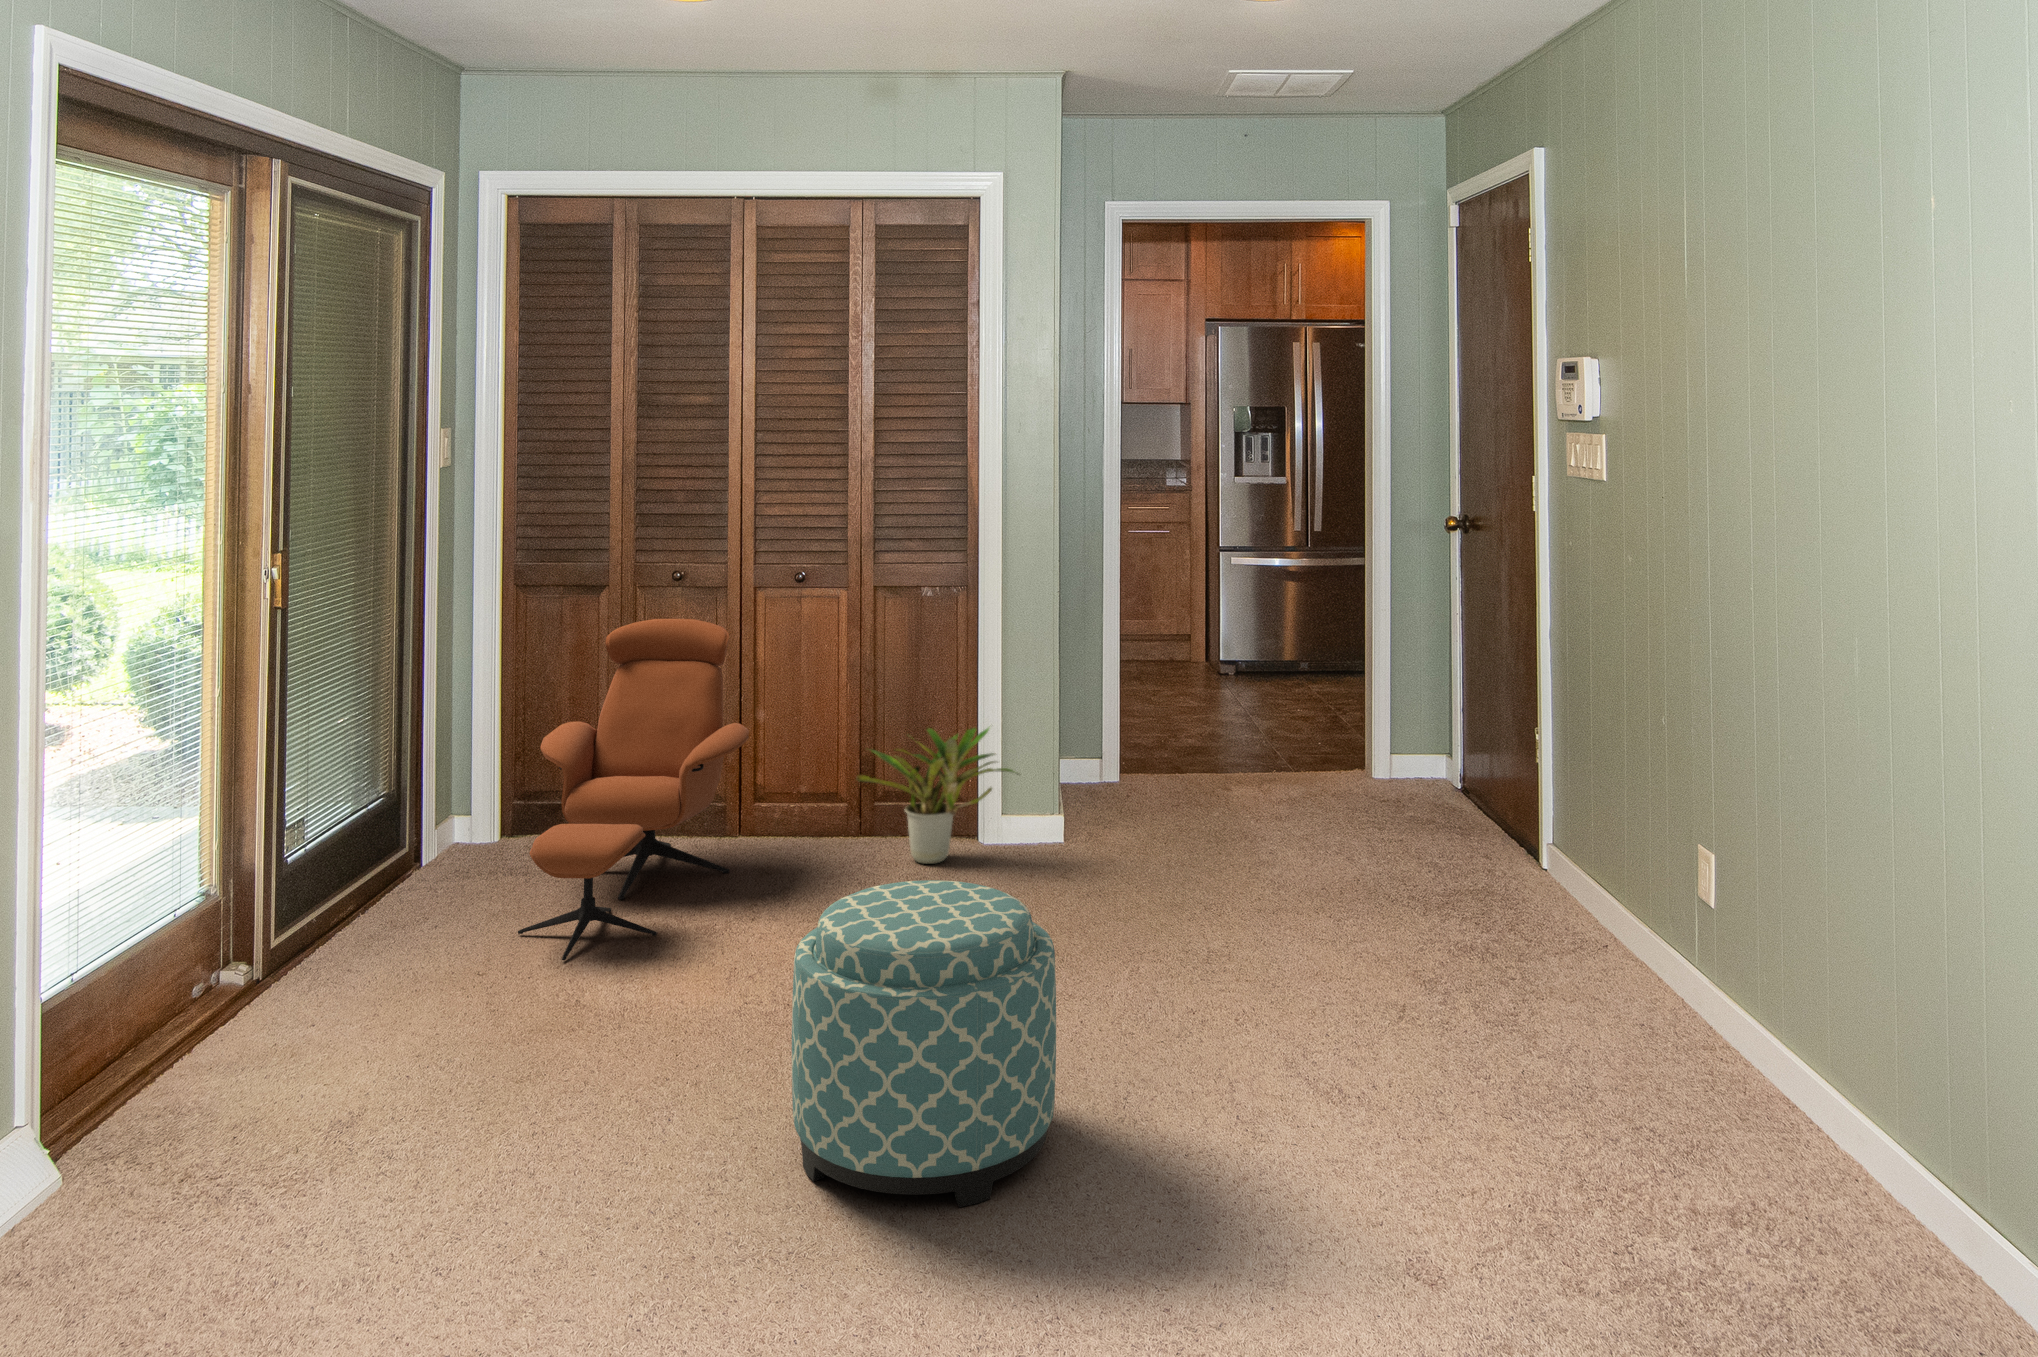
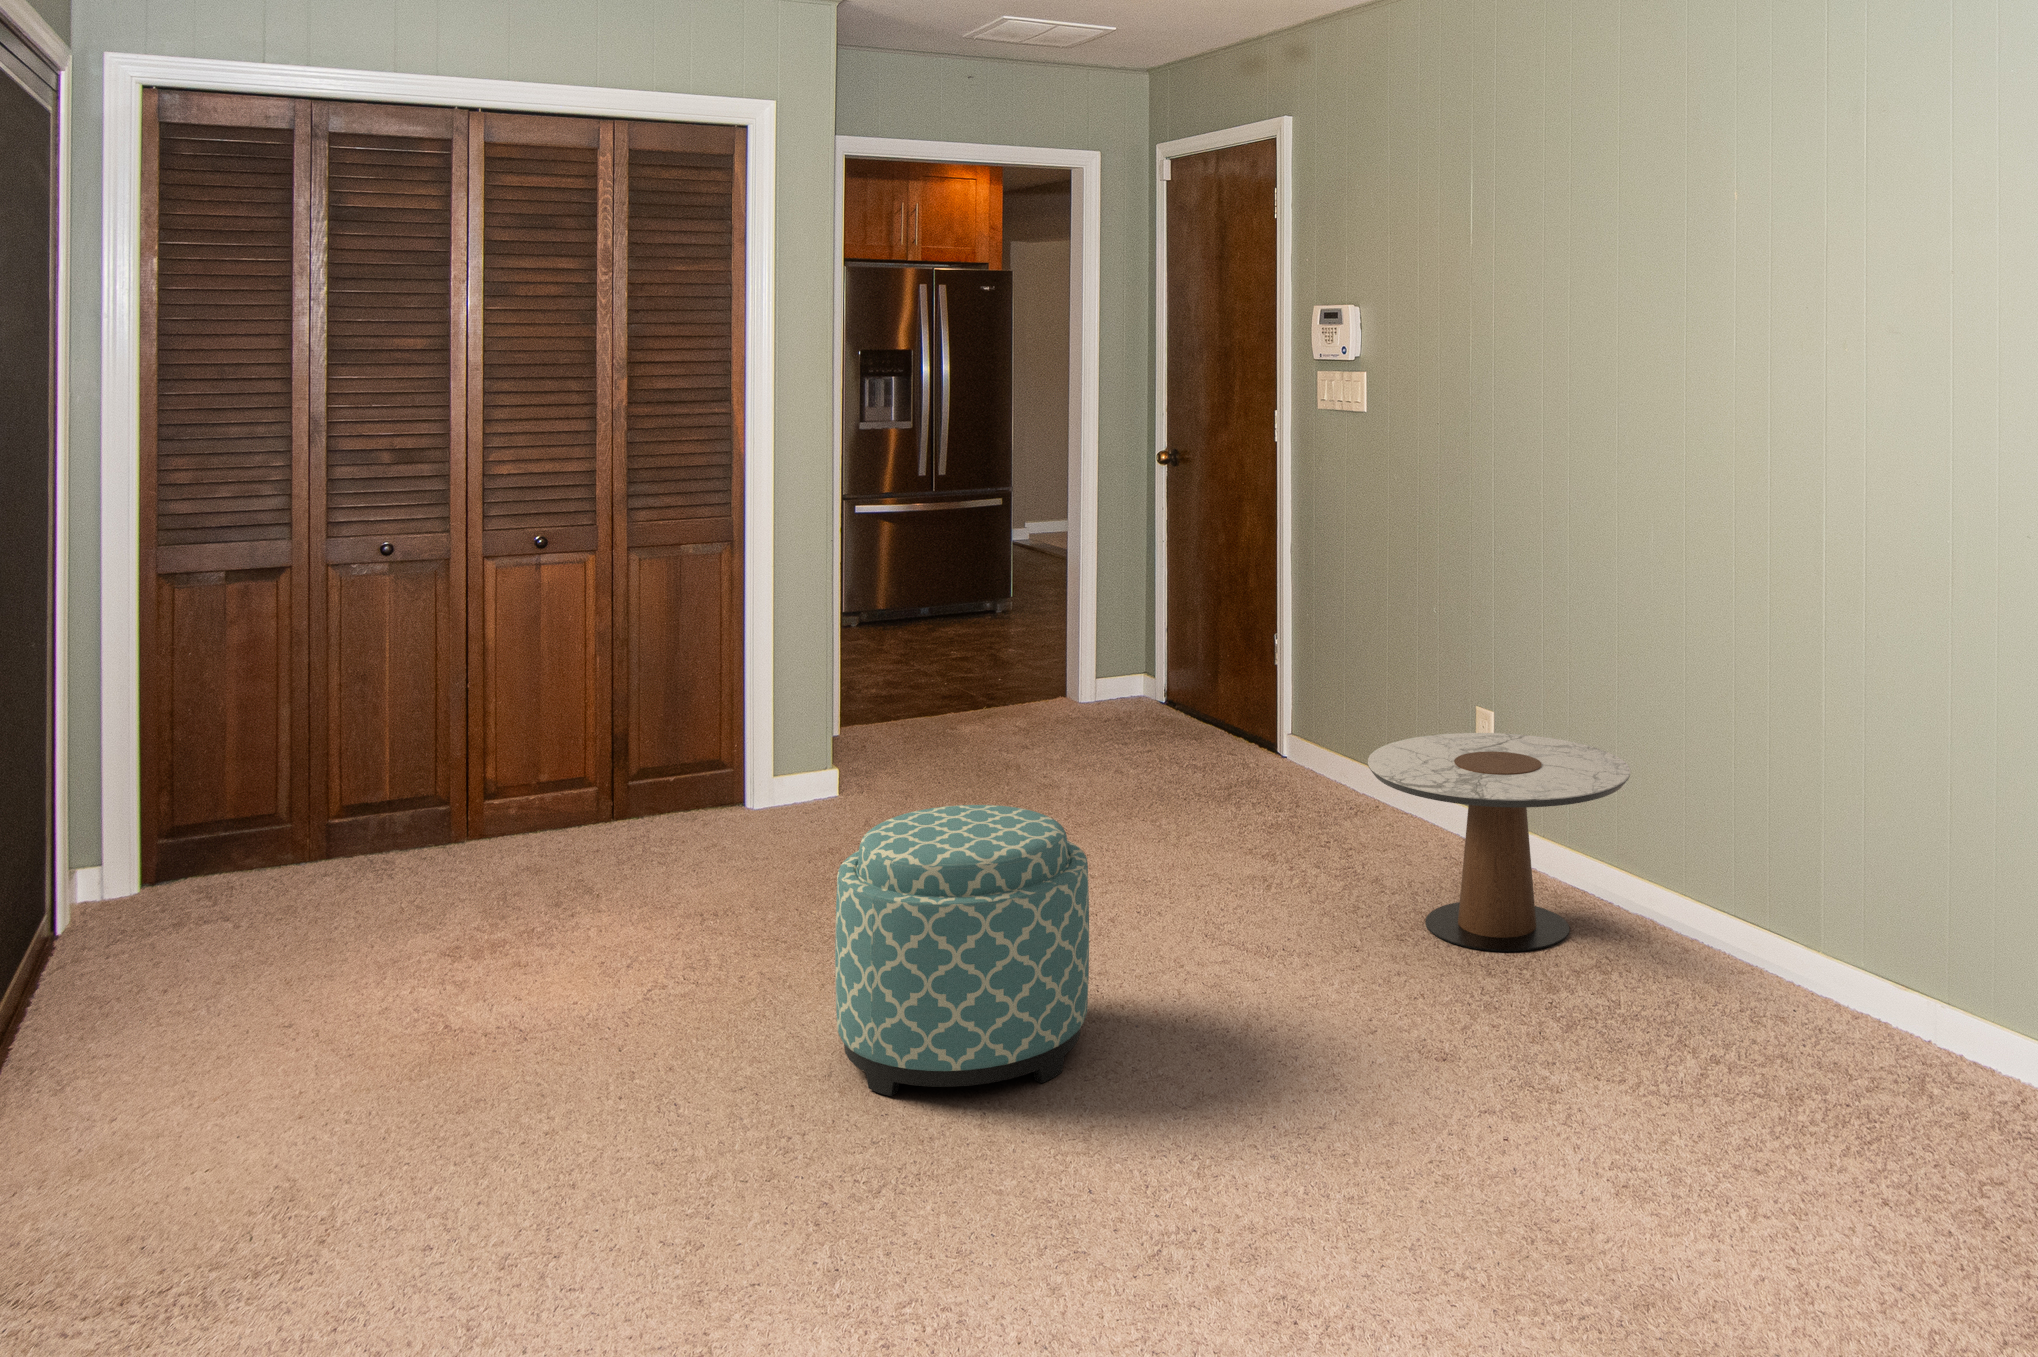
lounge chair: present [518,619,749,960] -> none [251,598,515,984]
potted plant: present [856,728,1018,864] -> none [629,681,811,835]
side table: none [1464,877,1814,1182] -> present [1368,733,1630,952]

